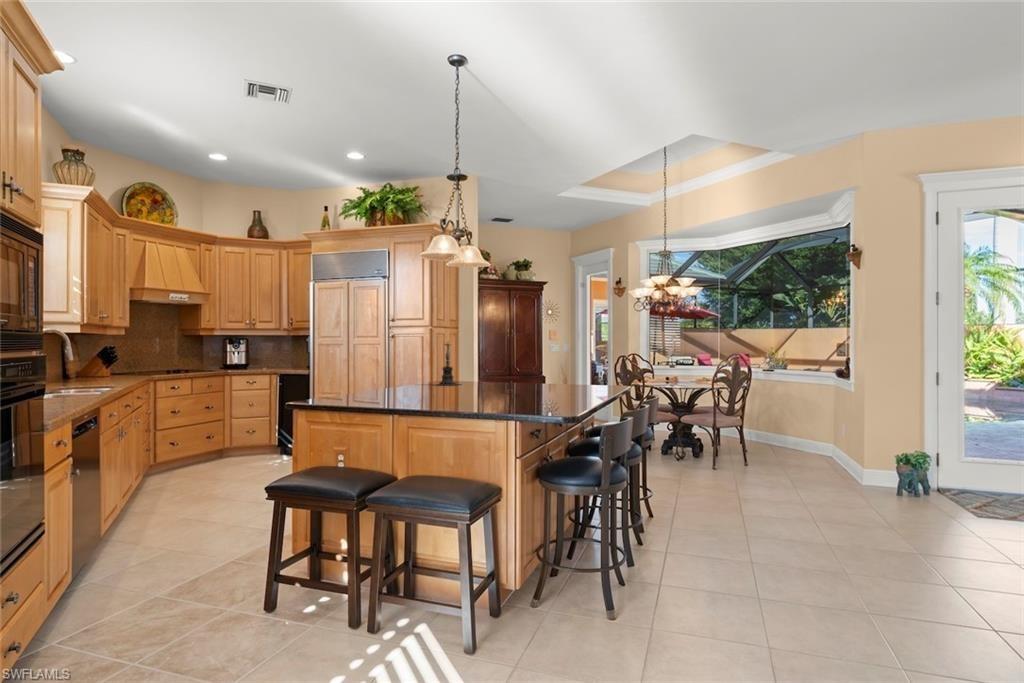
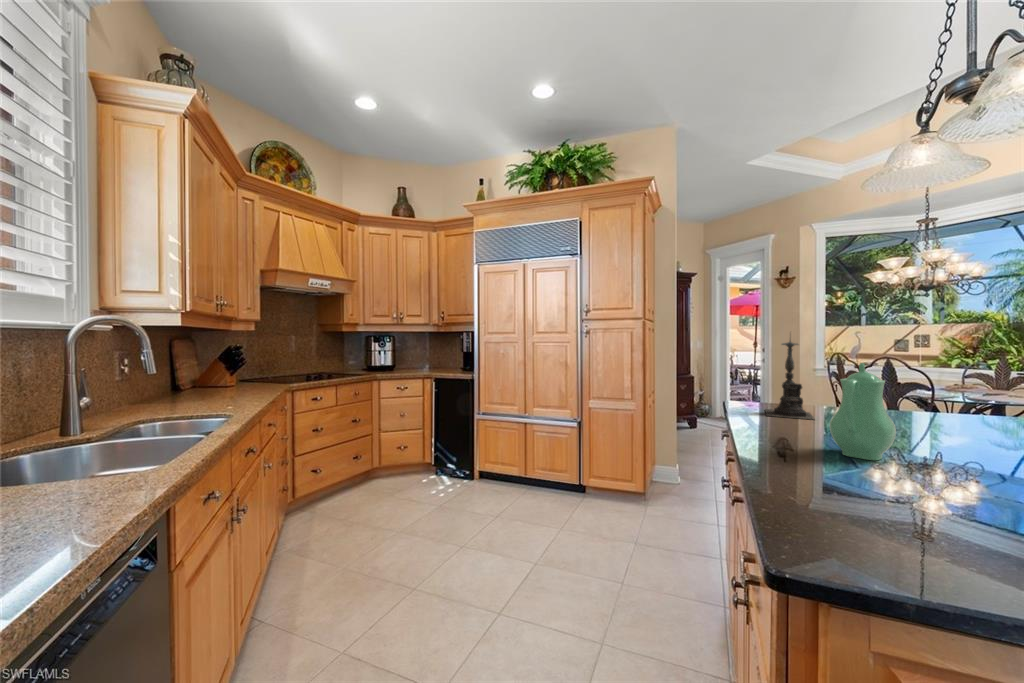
teapot: none [389,351,423,392] -> present [830,363,896,460]

